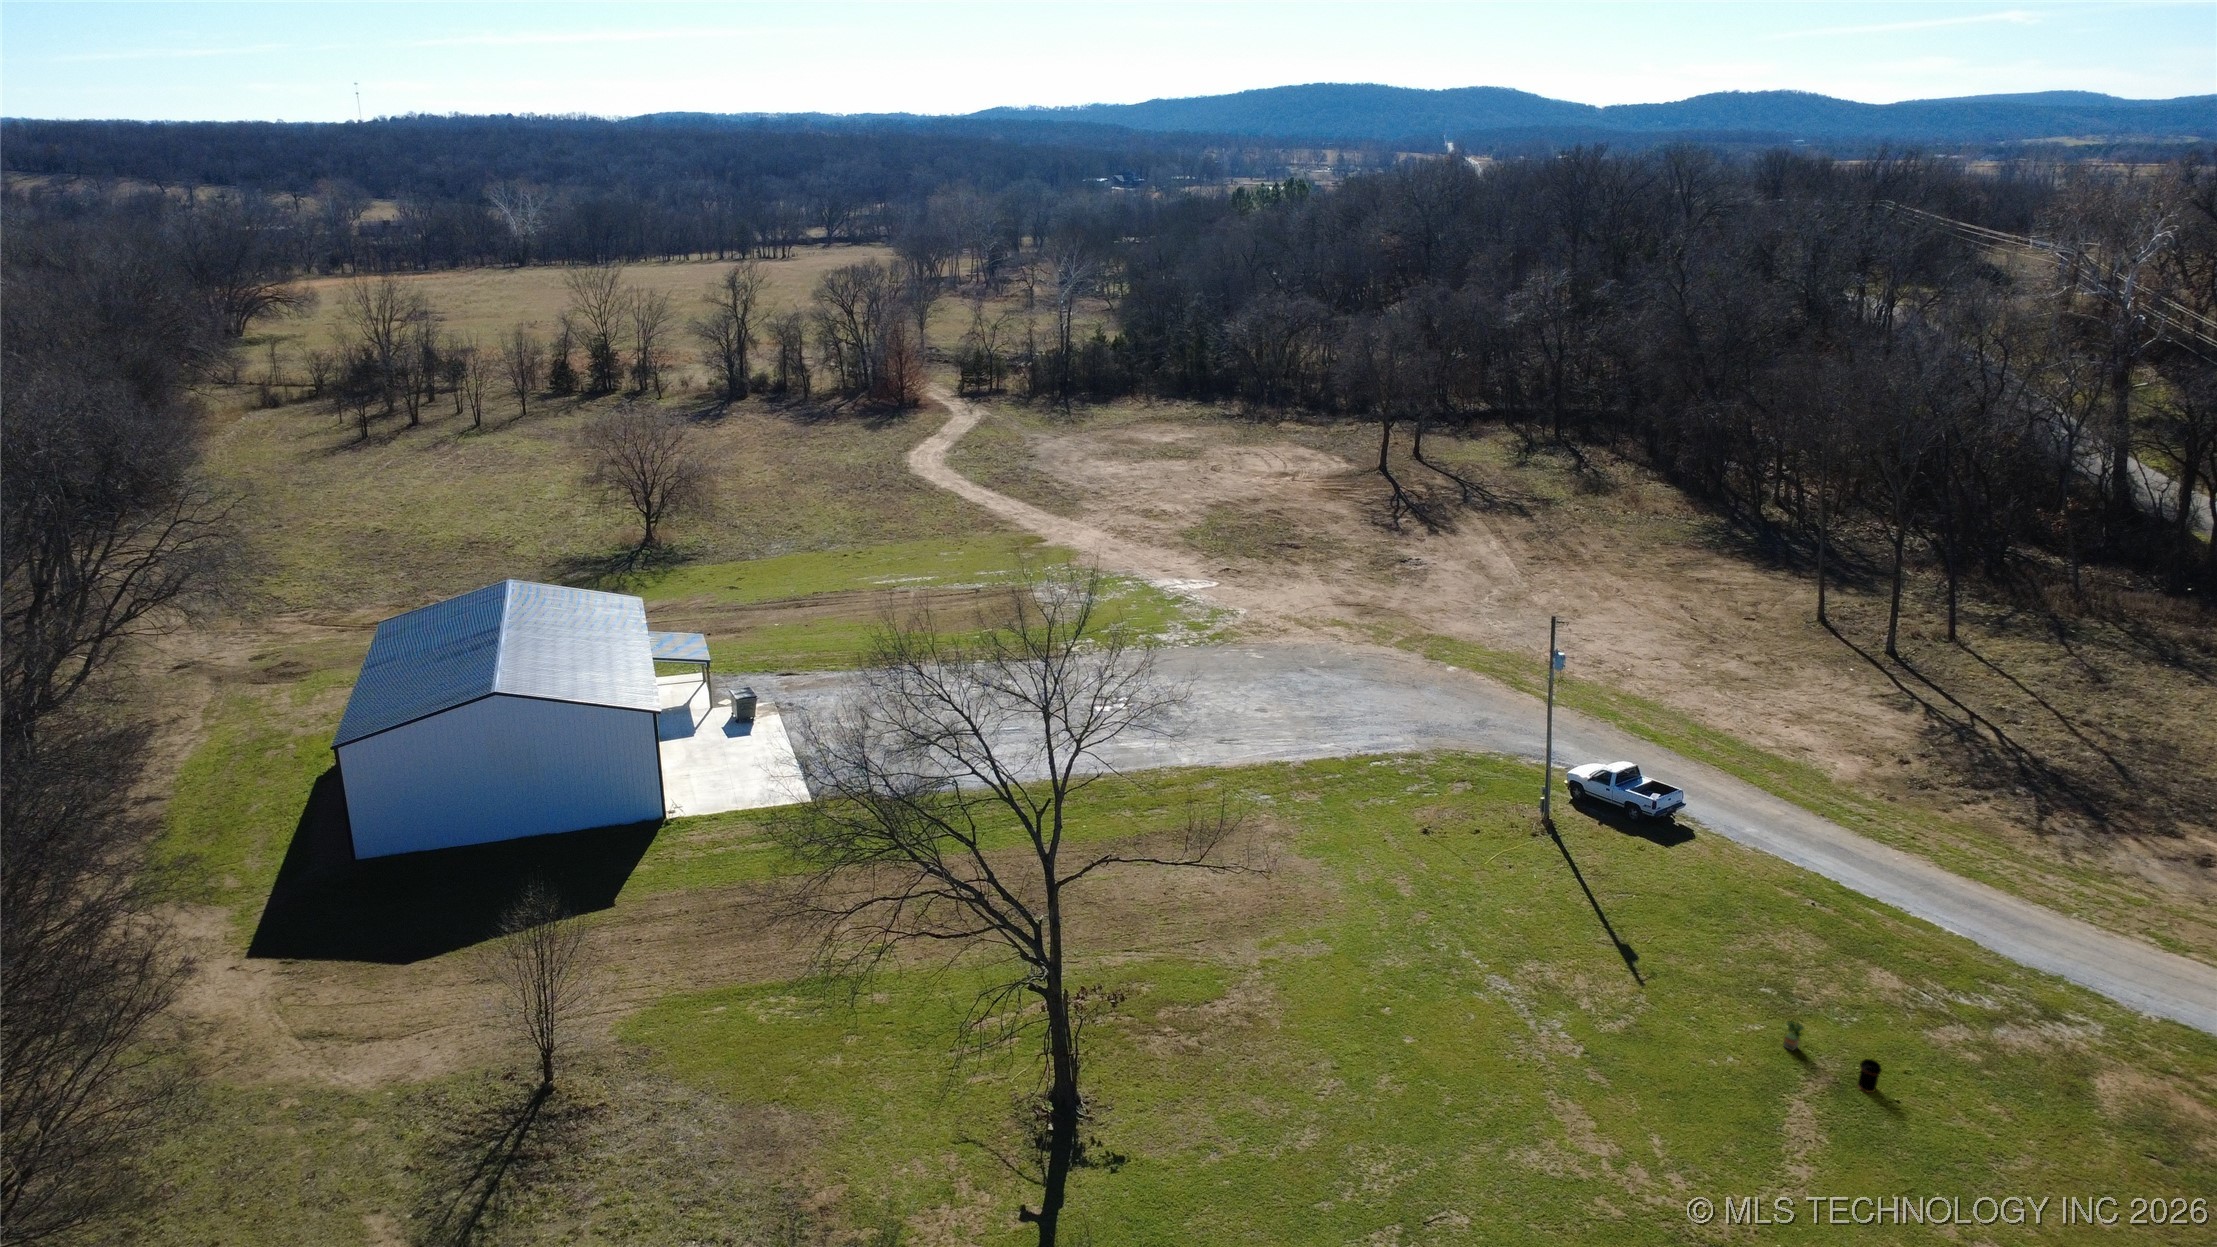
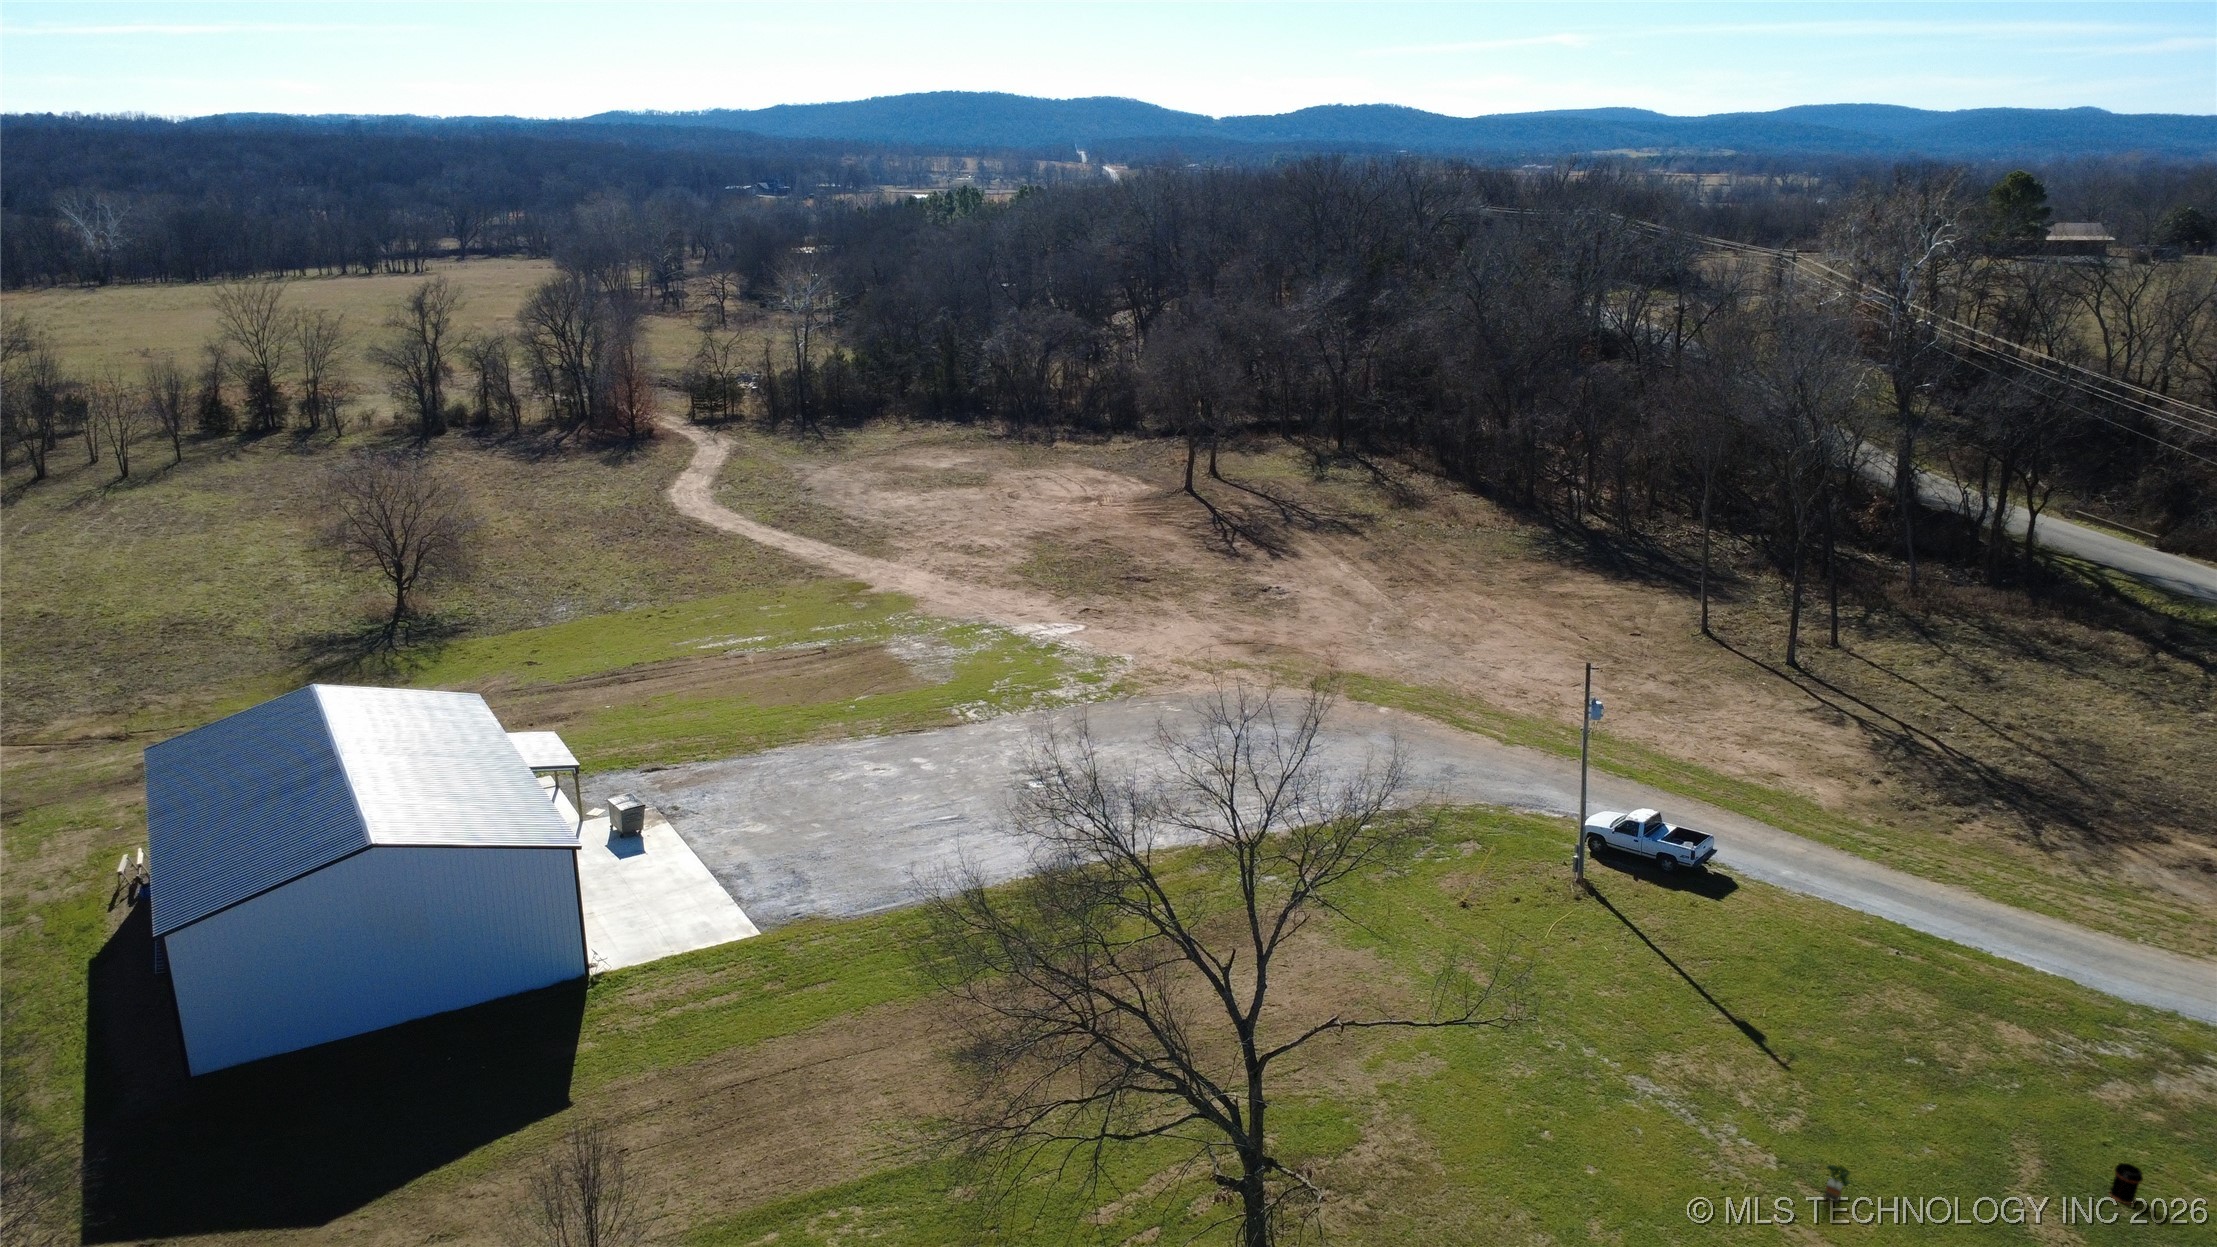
potted tree: present [1783,1021,1804,1051] -> present [1824,1164,1850,1202]

